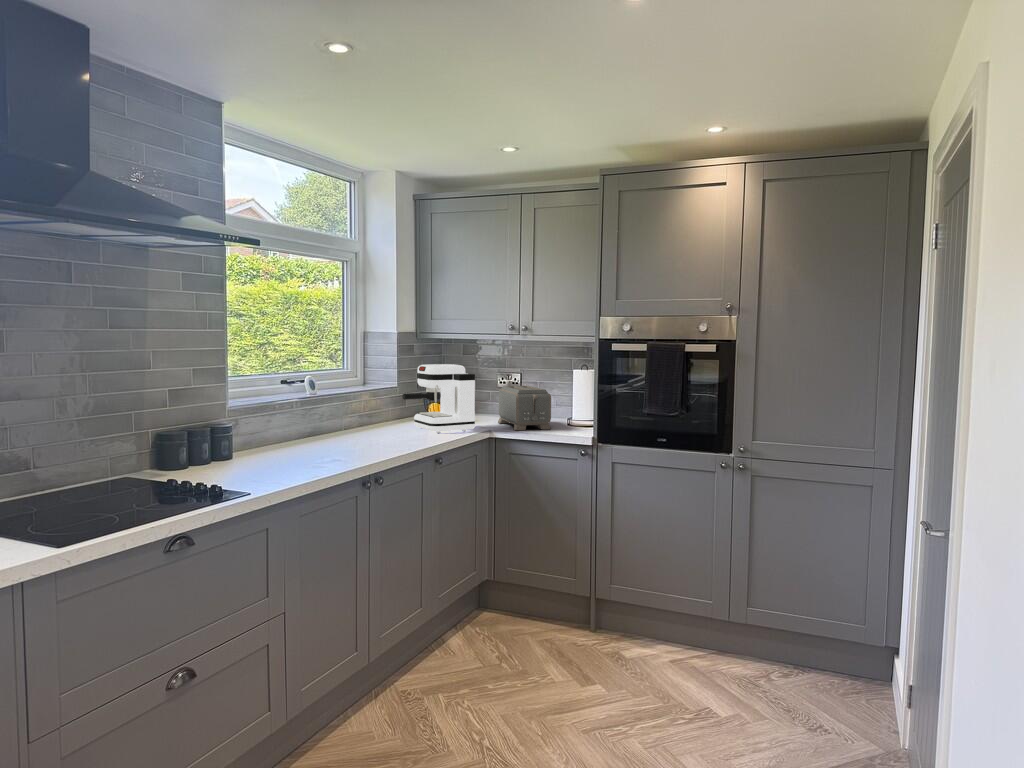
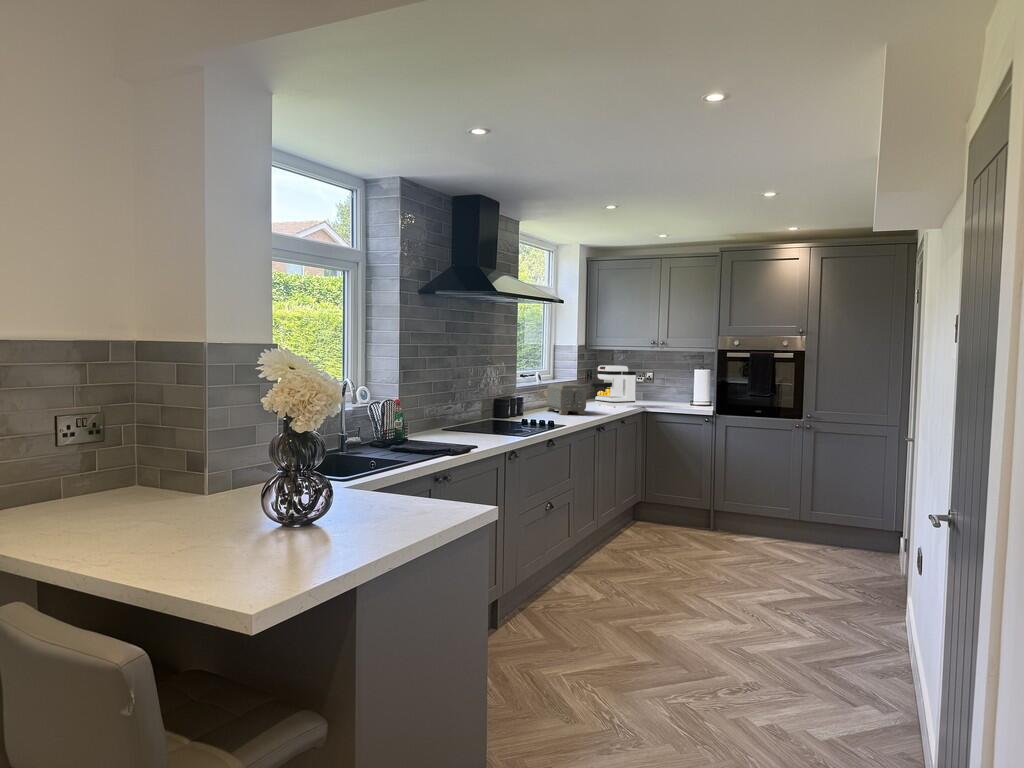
toaster: present [498,386,551,430] -> present [546,383,586,415]

